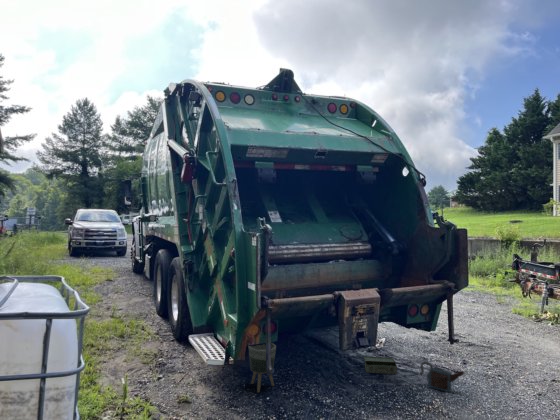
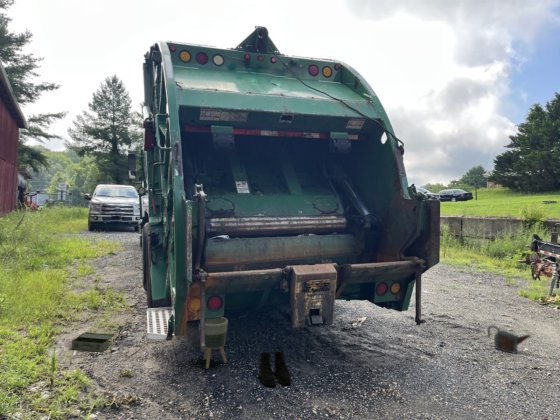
toolbox: present [364,357,397,374] -> present [72,332,114,352]
watering can: present [420,362,464,392] -> present [487,325,531,354]
boots: none [310,373,343,407] -> present [259,351,291,386]

